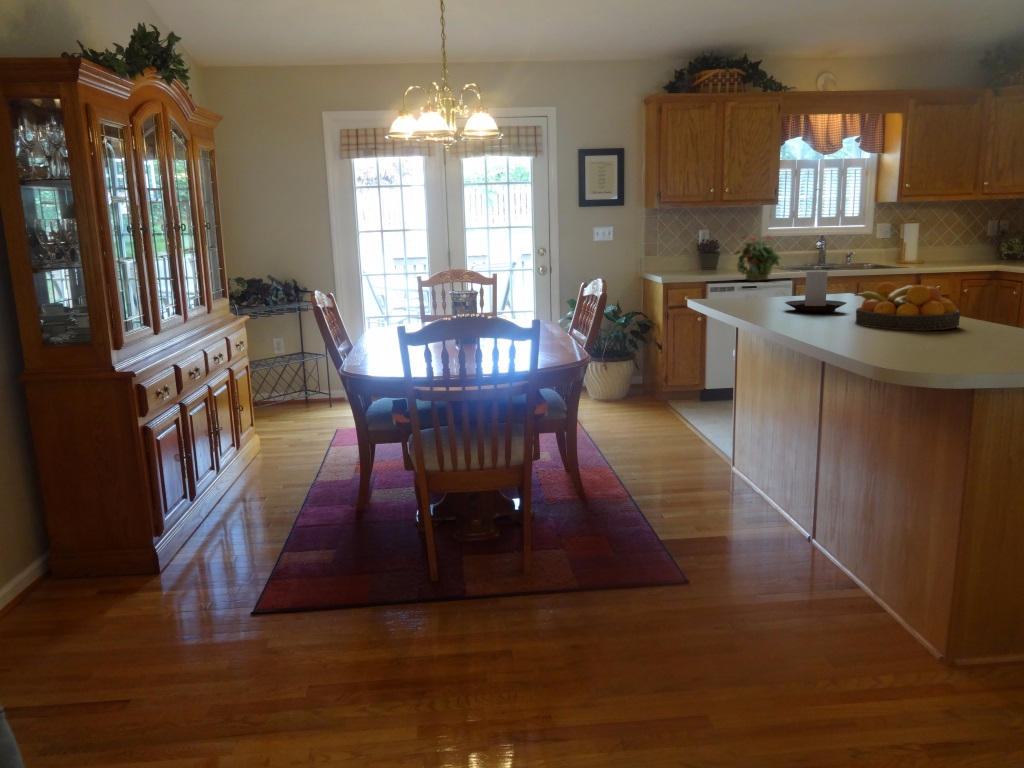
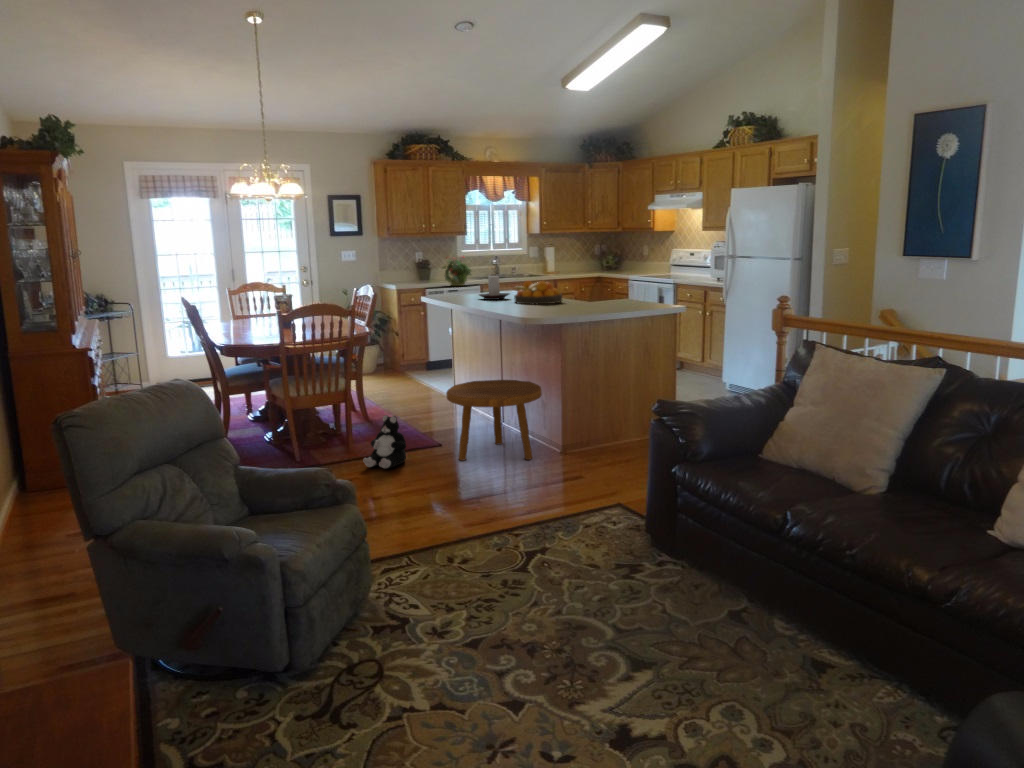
footstool: none [698,477,911,677] -> present [446,380,542,461]
plush toy: none [526,533,610,644] -> present [363,415,406,469]

